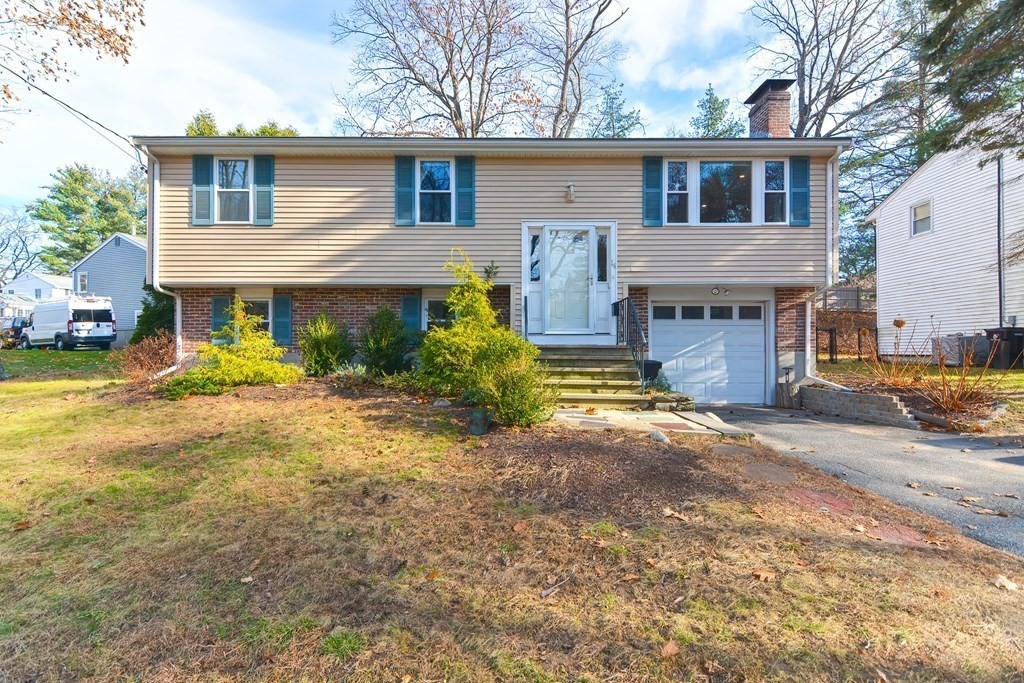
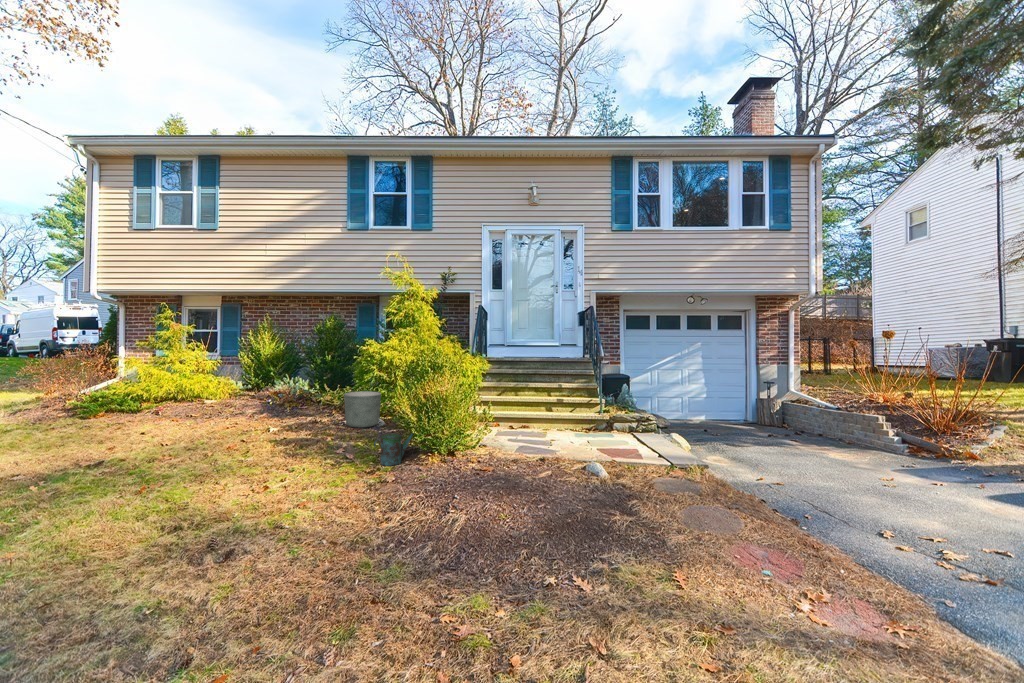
planter: none [417,374,449,406] -> present [344,391,381,428]

